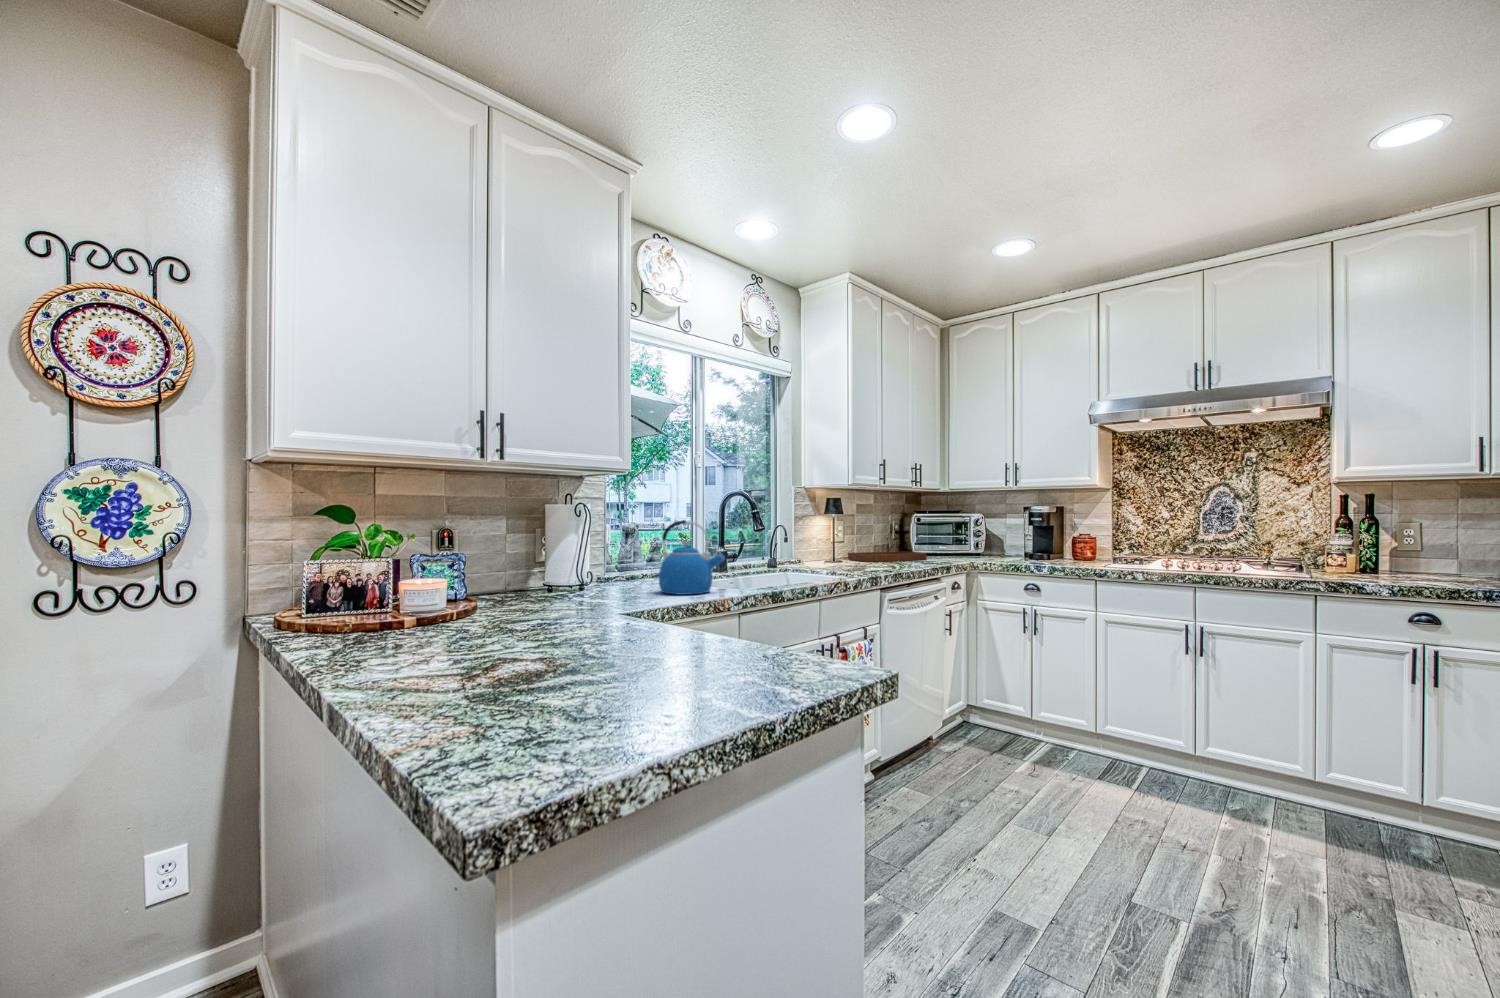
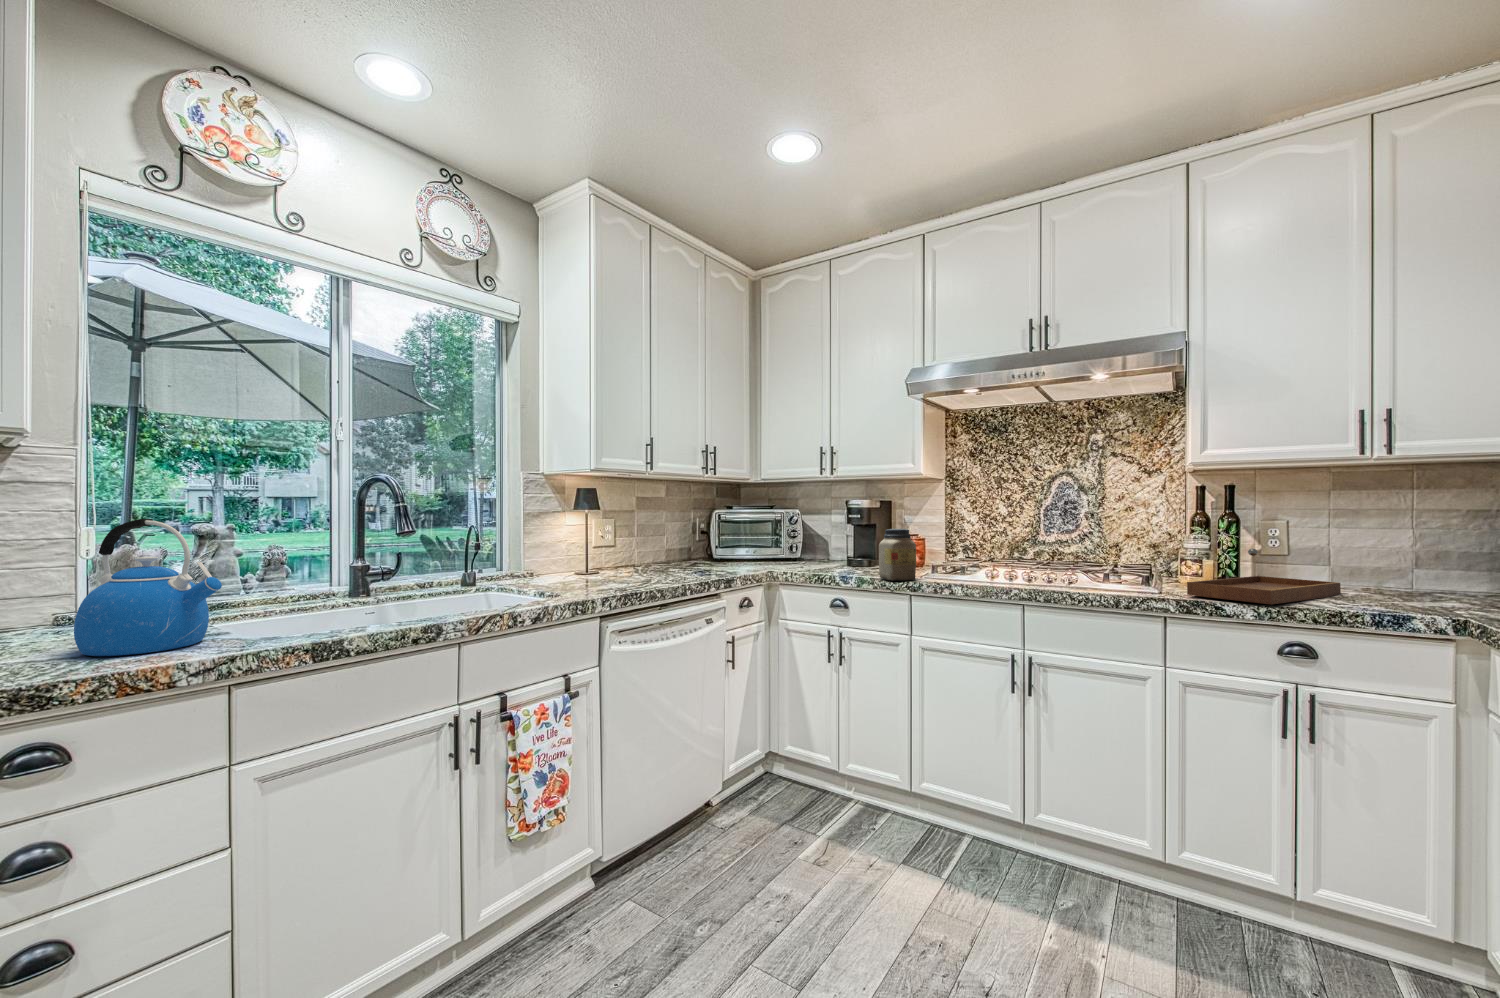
jar: none [1067,529,1100,570] -> present [879,529,916,581]
tray: present [848,536,927,562] -> present [1187,548,1341,604]

